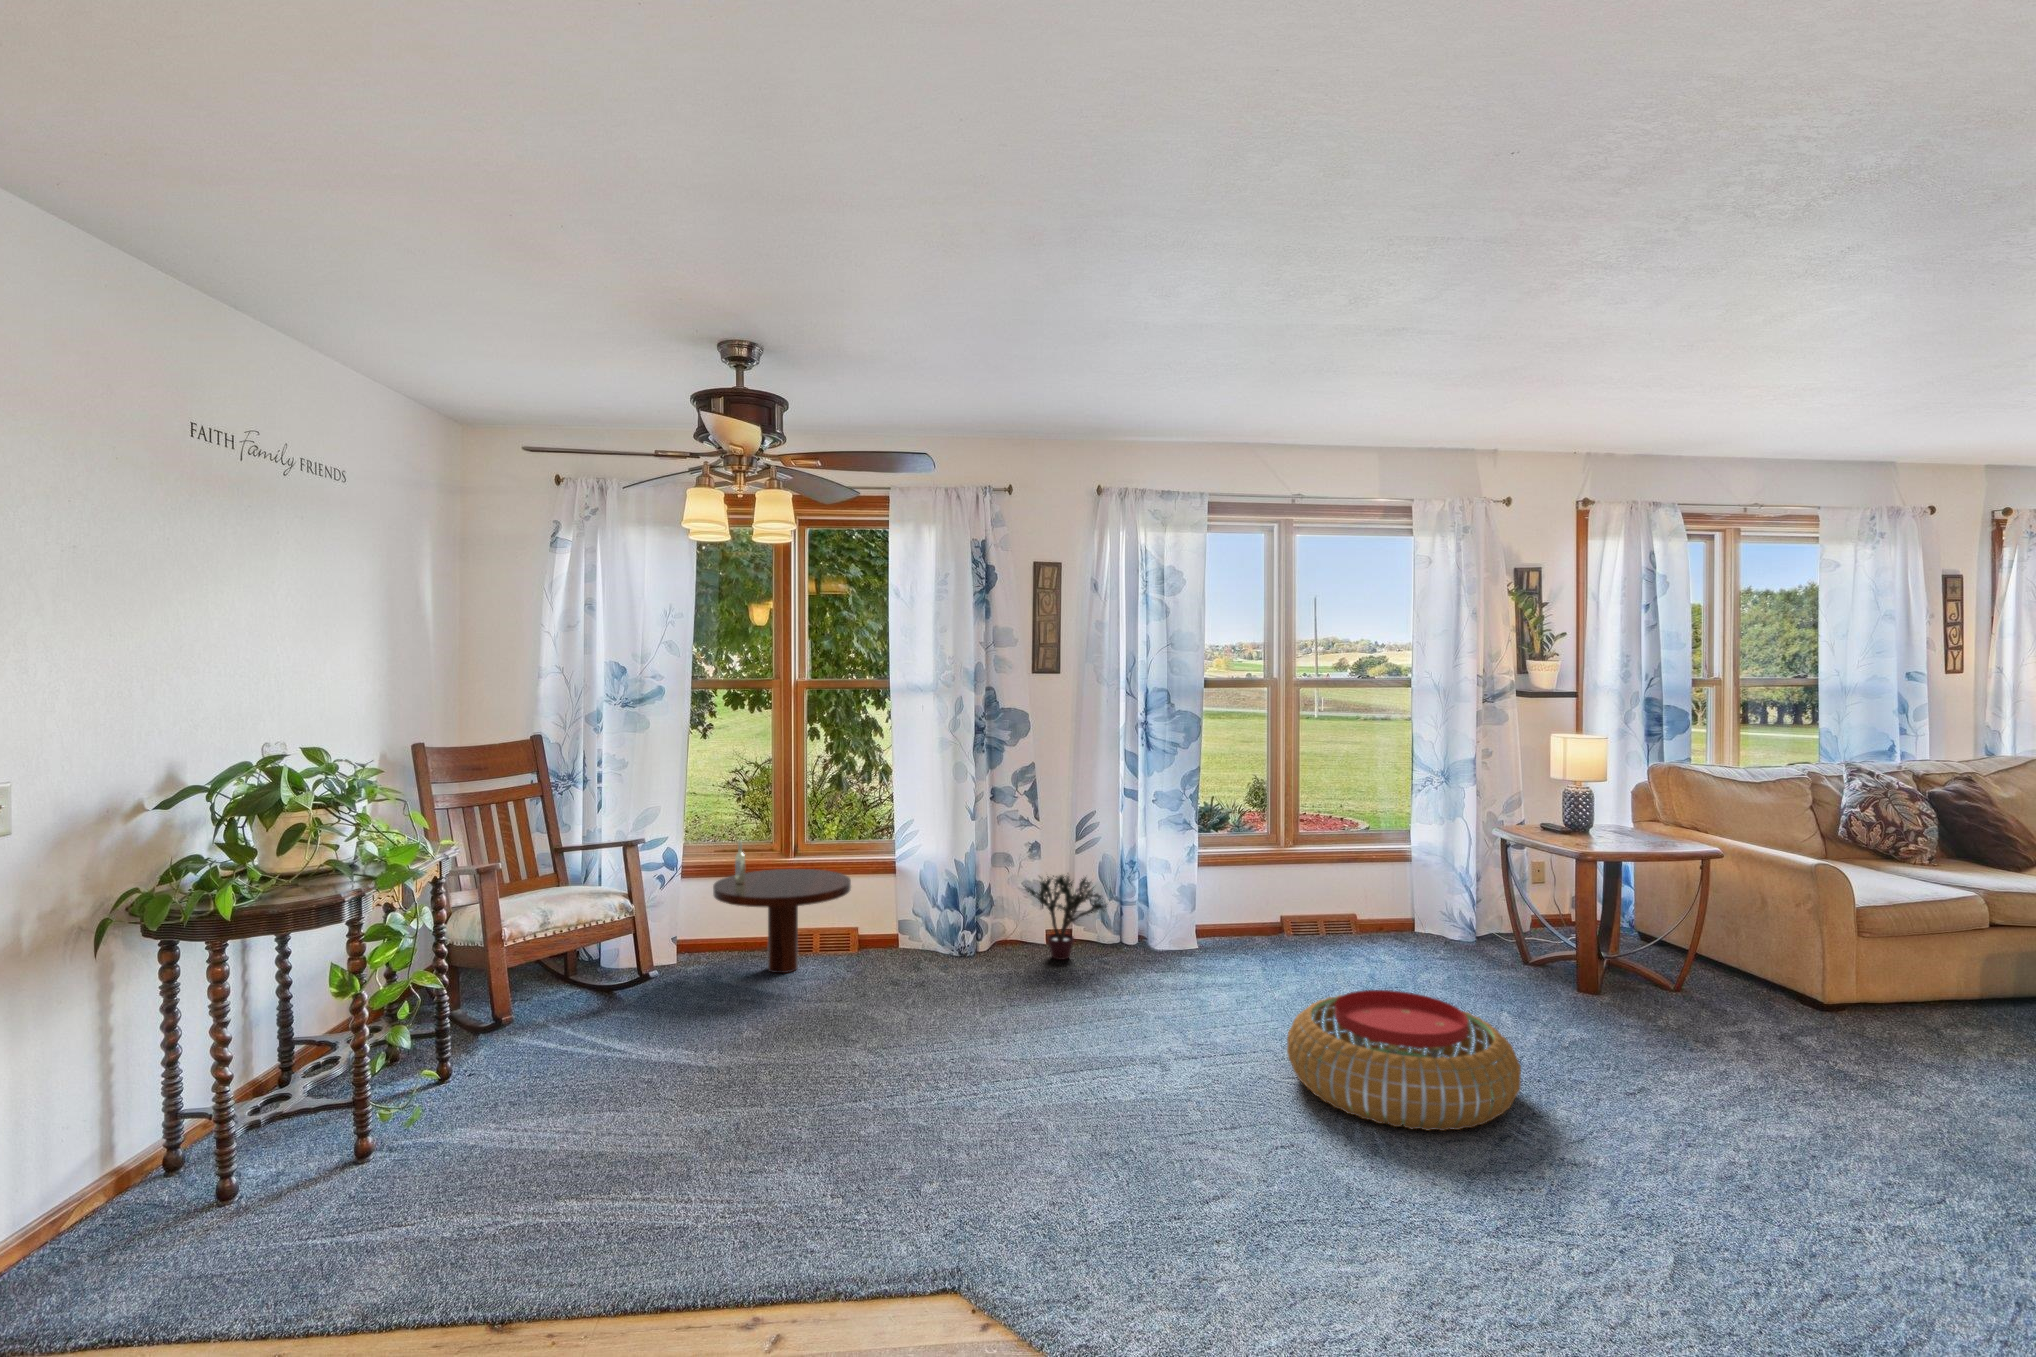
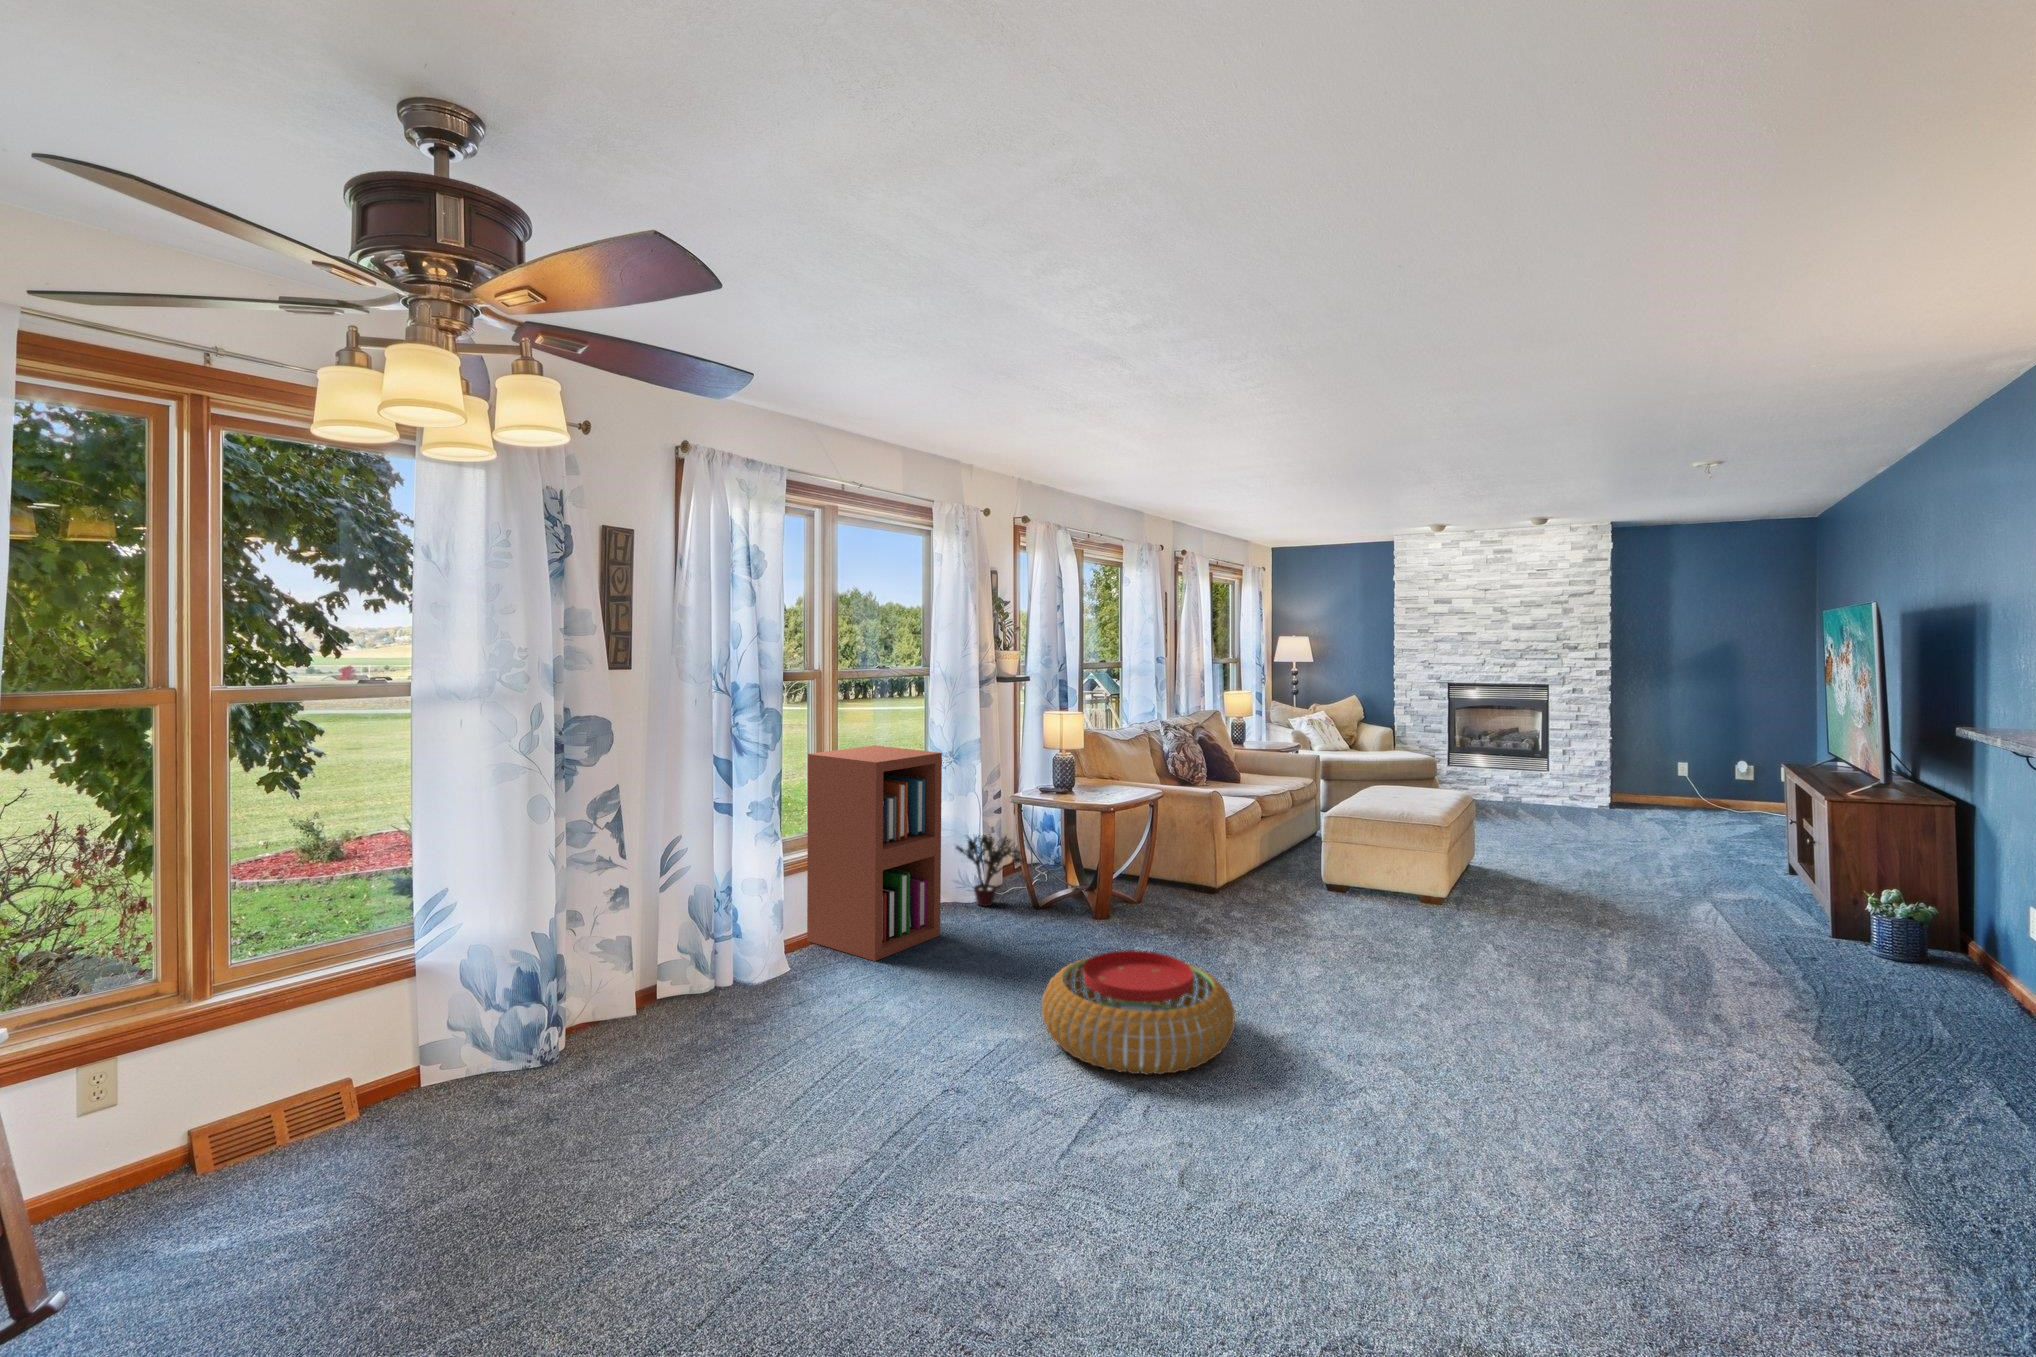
bookshelf: none [1234,756,1361,964] -> present [807,745,942,961]
coffee table: present [713,841,851,973] -> none [90,998,396,1209]
potted plant: present [1025,875,1106,960] -> present [956,834,1025,906]

